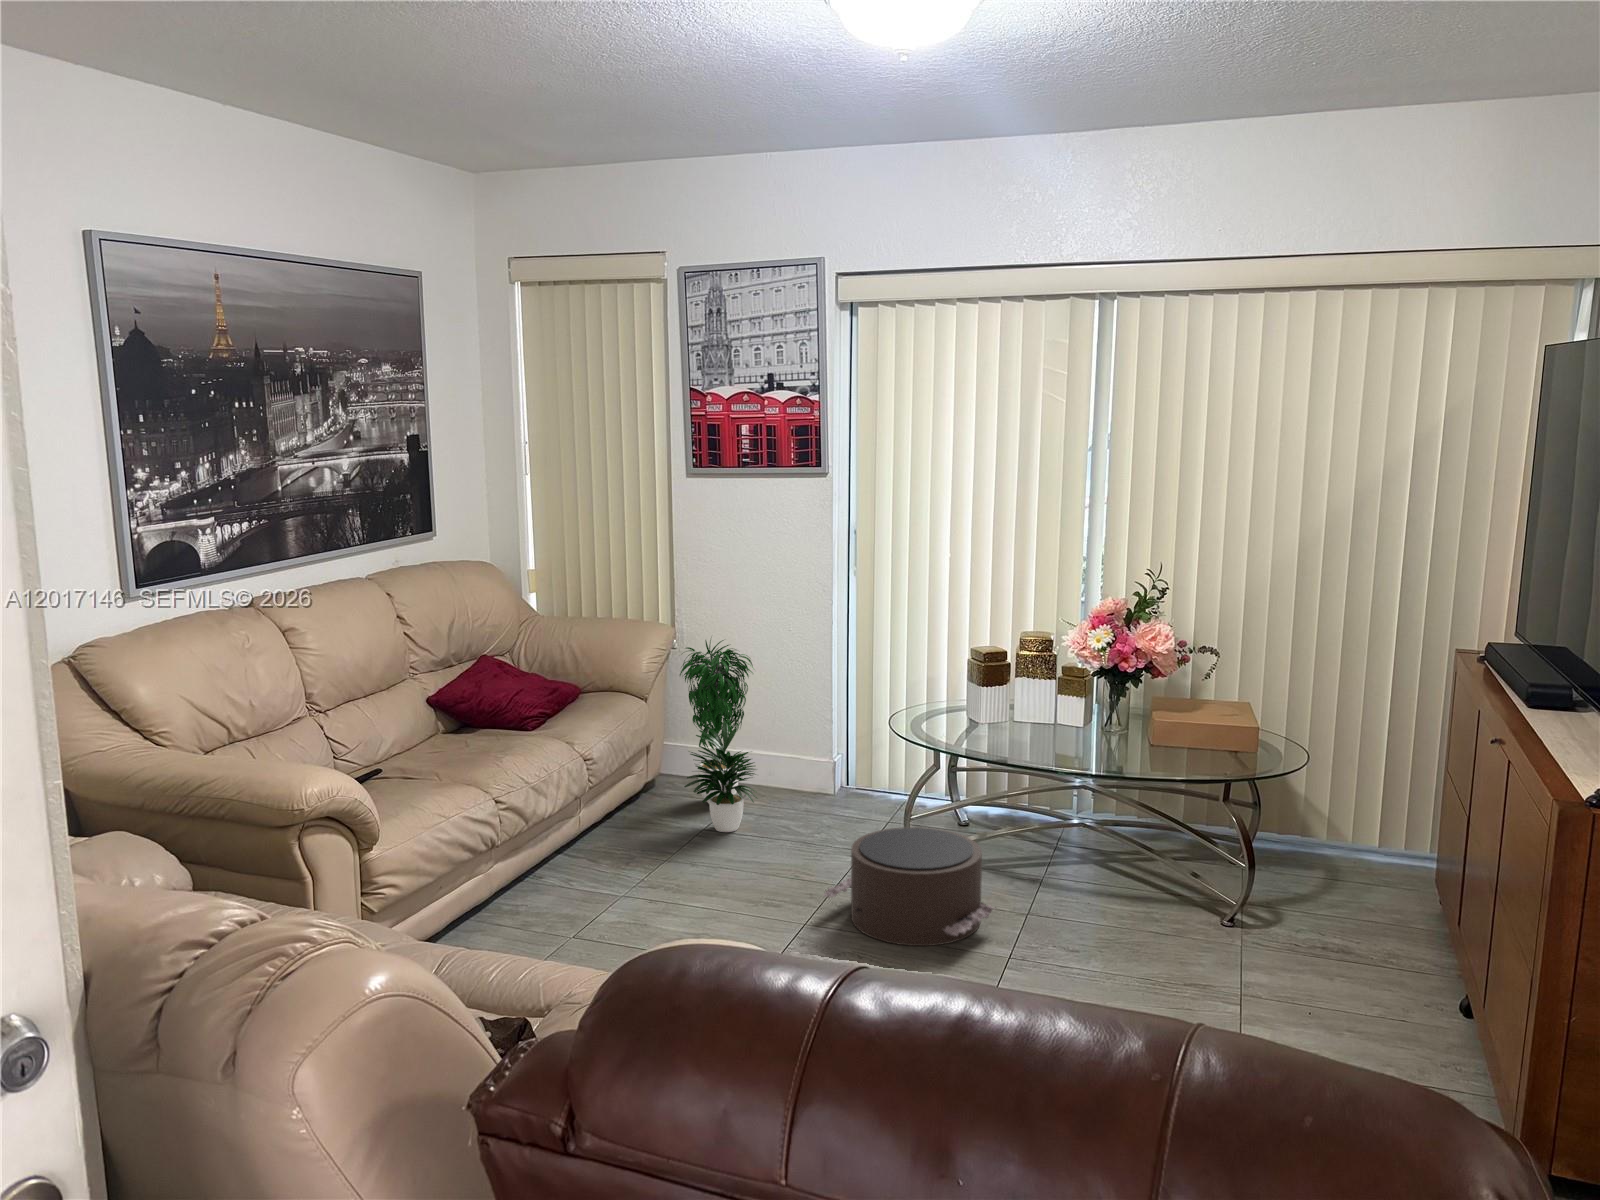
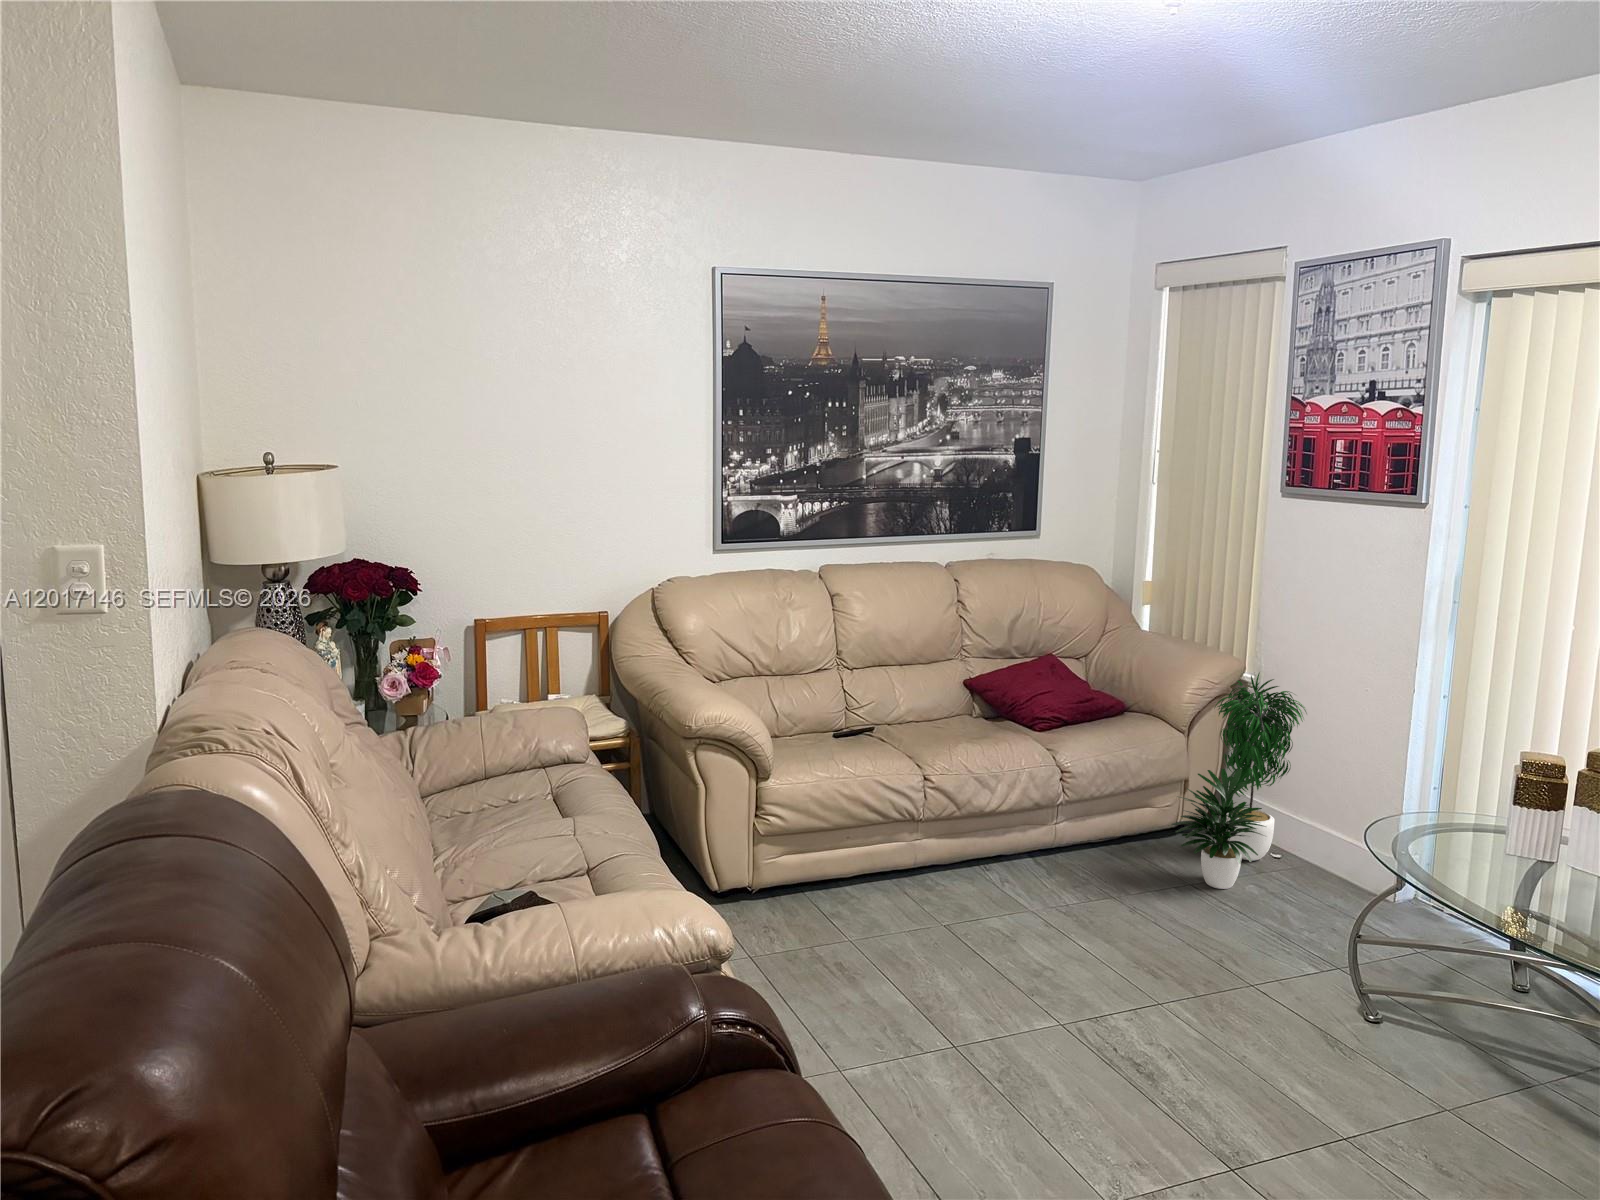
pouf: present [824,827,995,946] -> none [1194,935,1398,1107]

